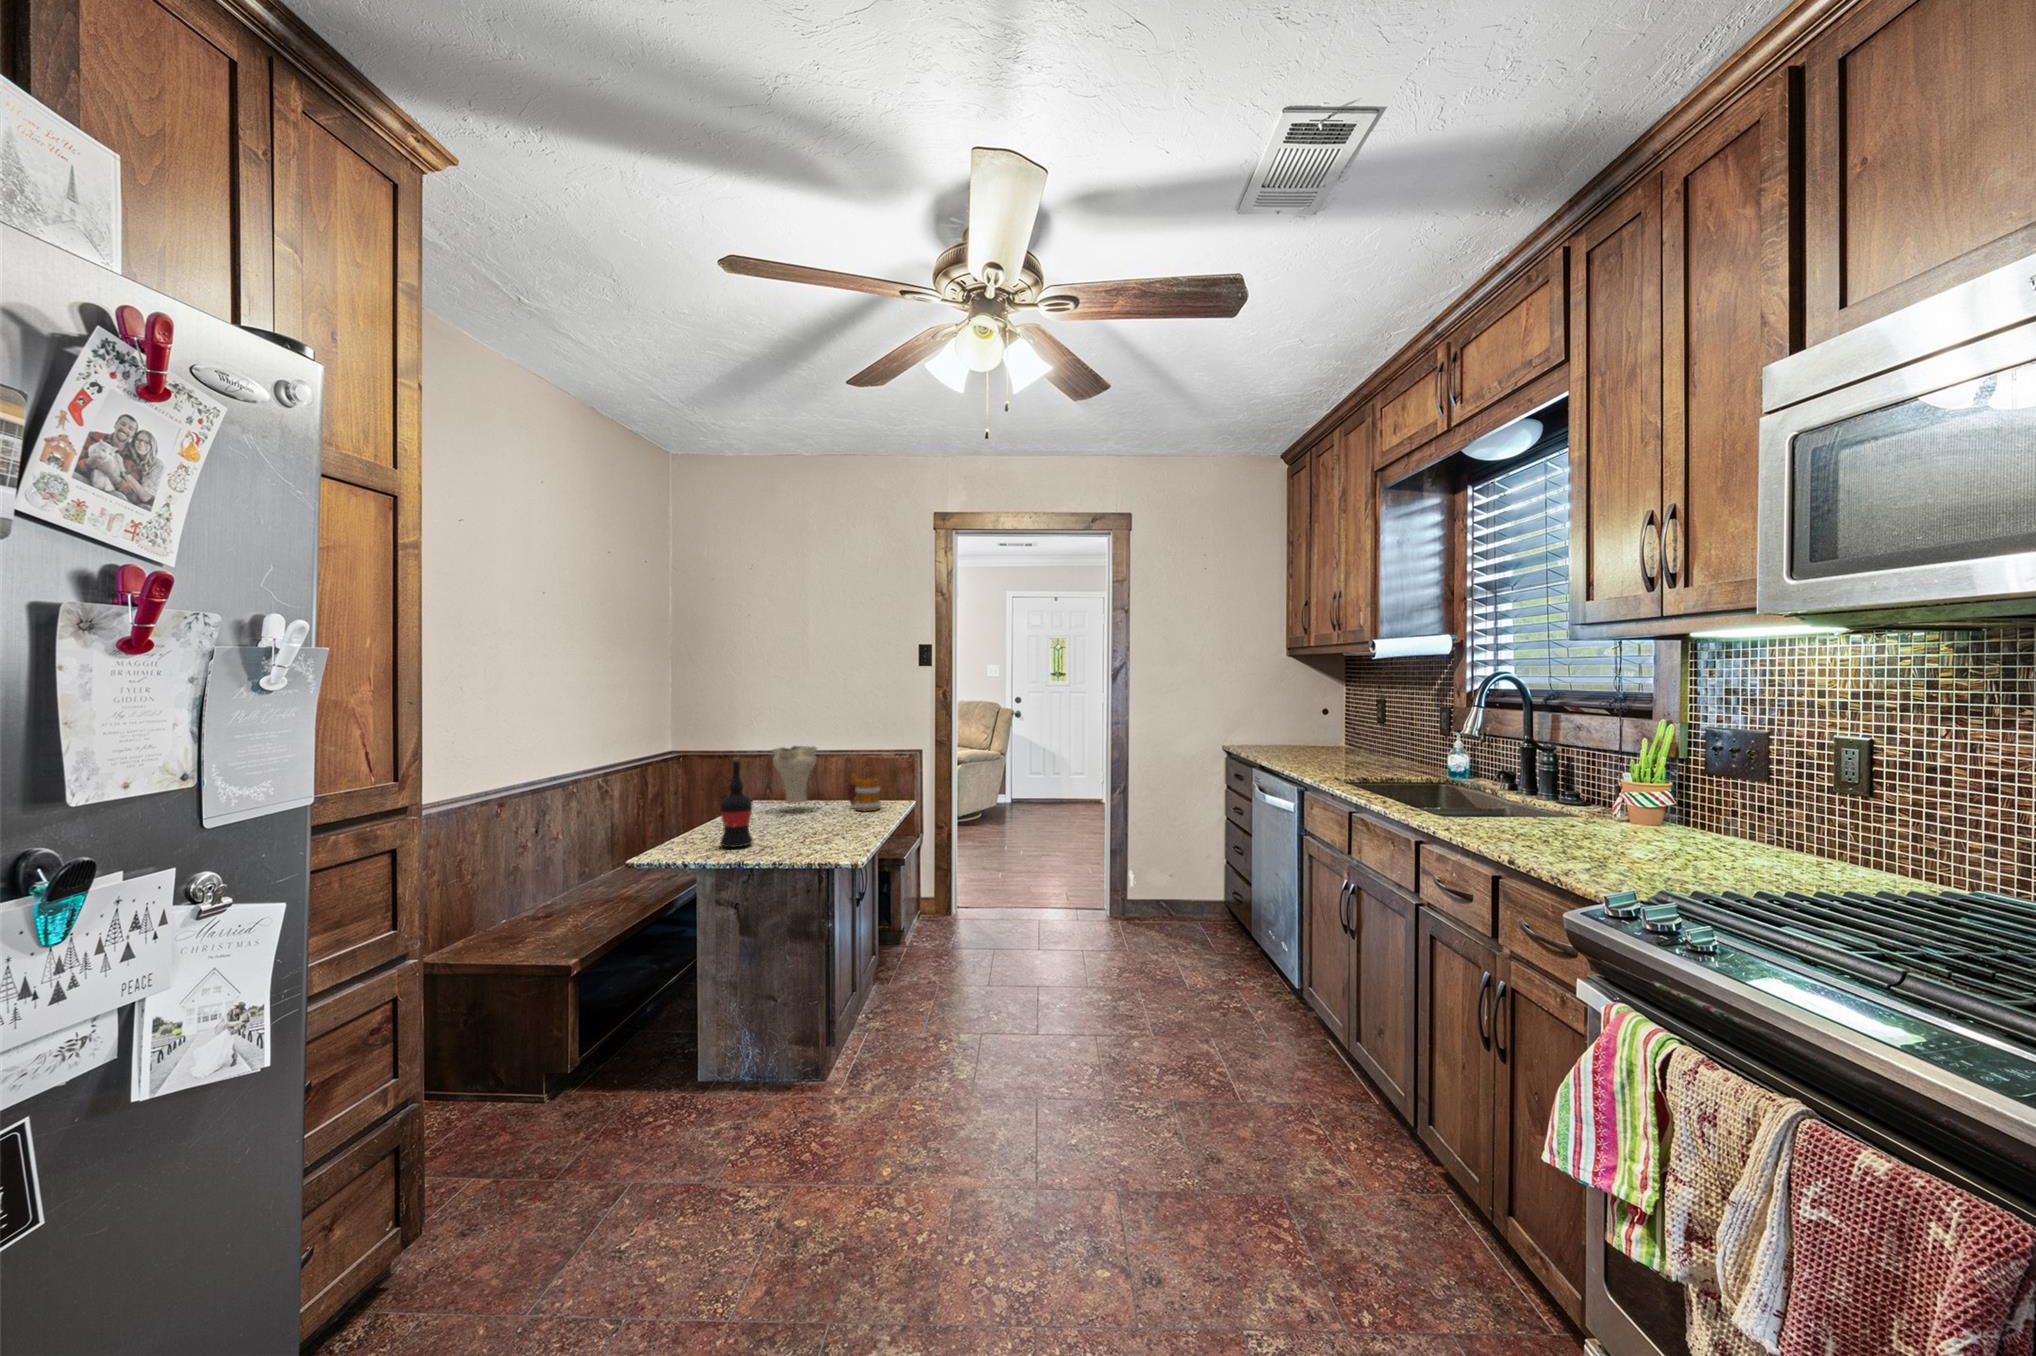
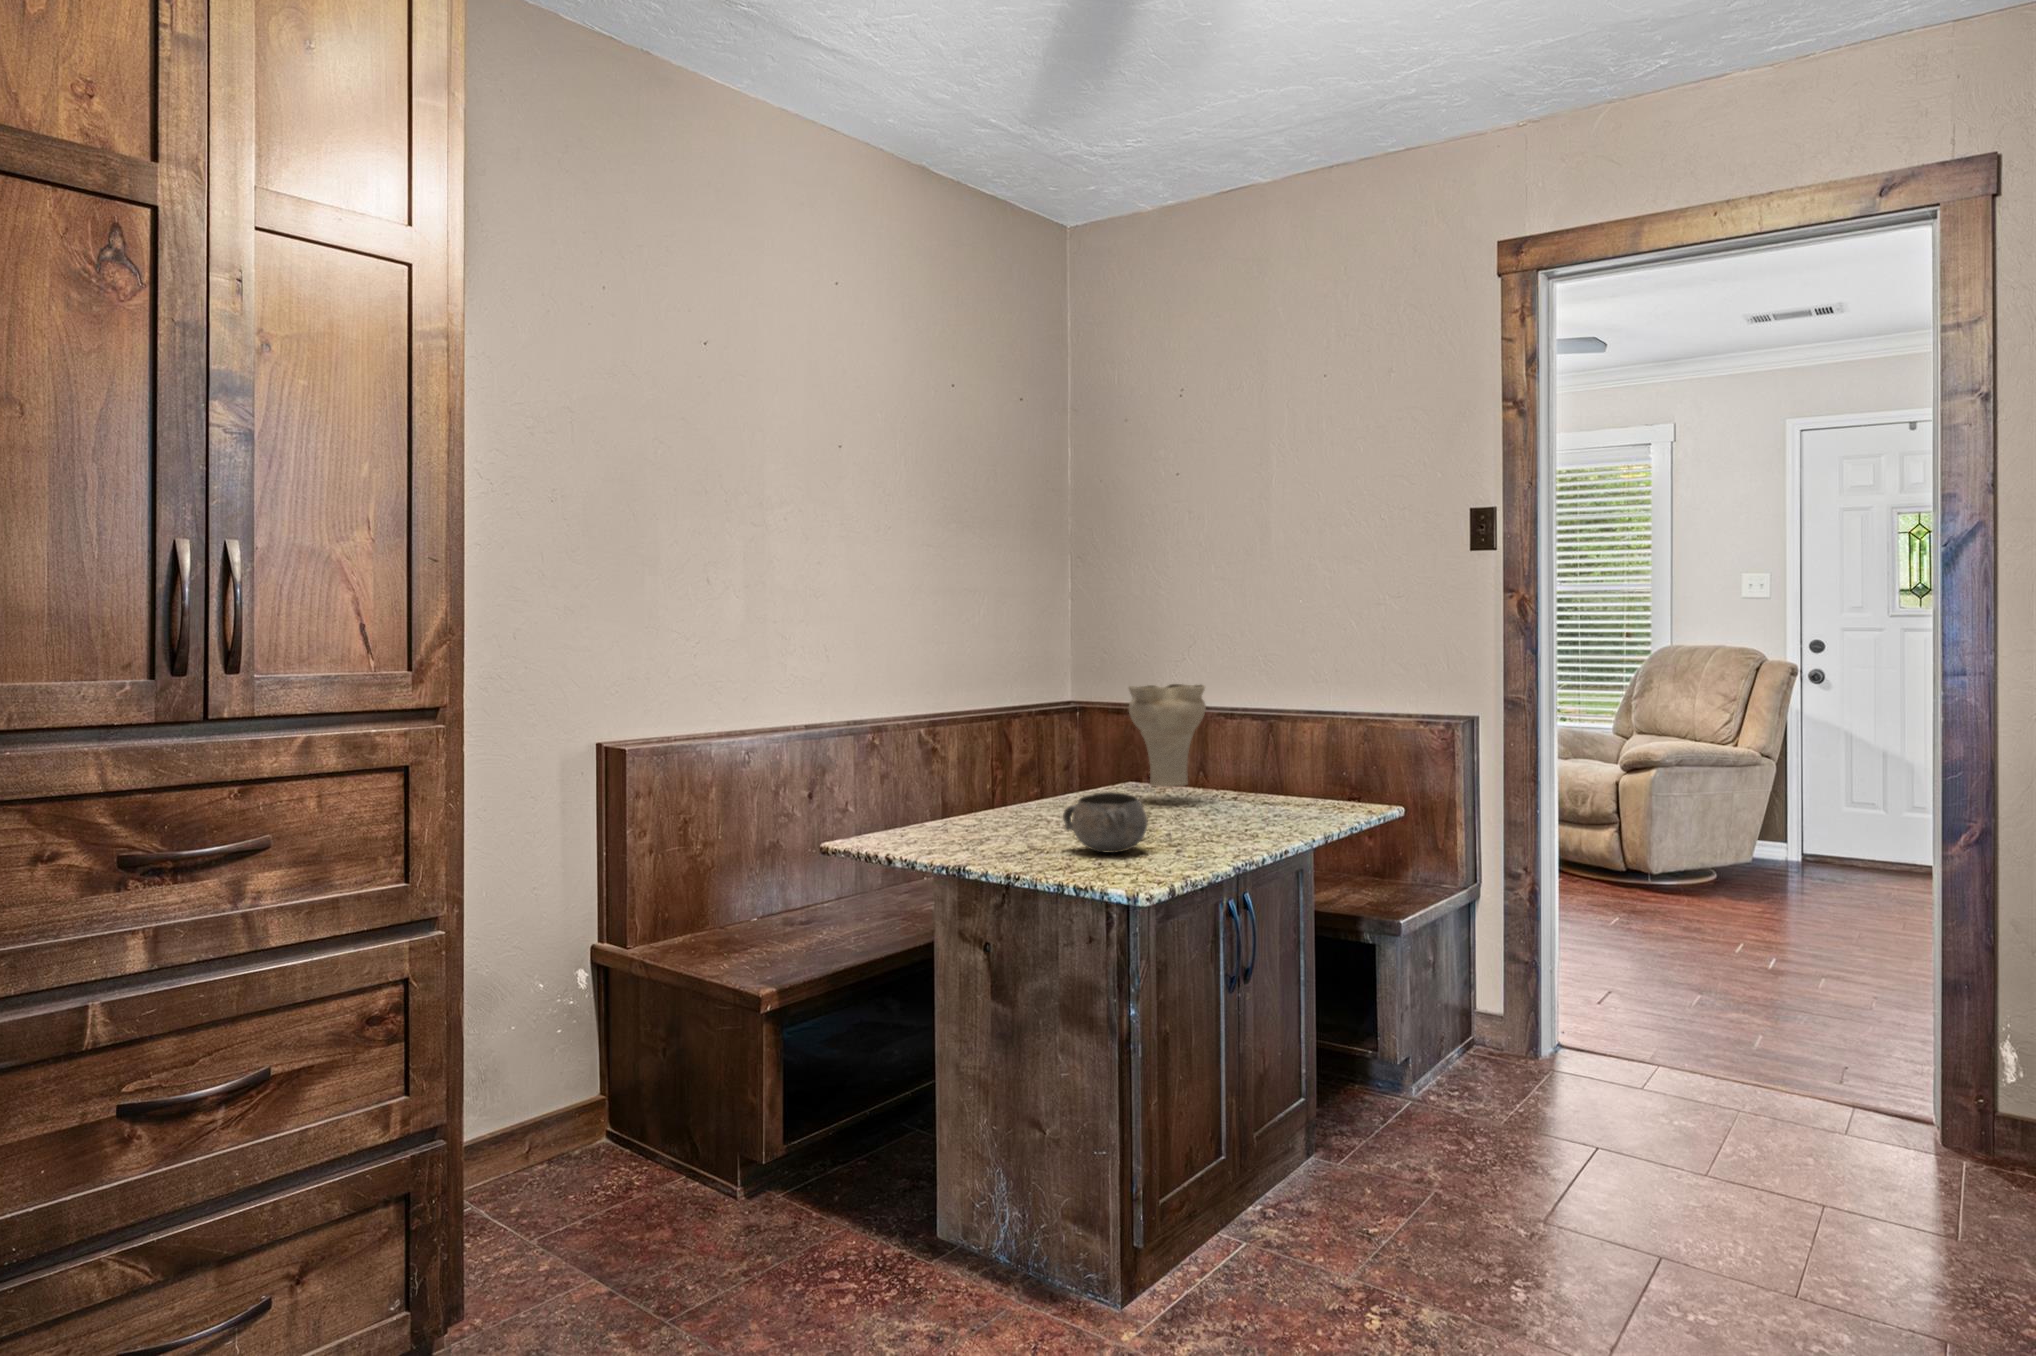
wine bottle: present [720,757,752,847] -> none [965,681,1021,841]
mug: present [848,773,881,812] -> none [1263,739,1323,813]
decorative bowl: none [785,813,831,845] -> present [1063,792,1148,853]

